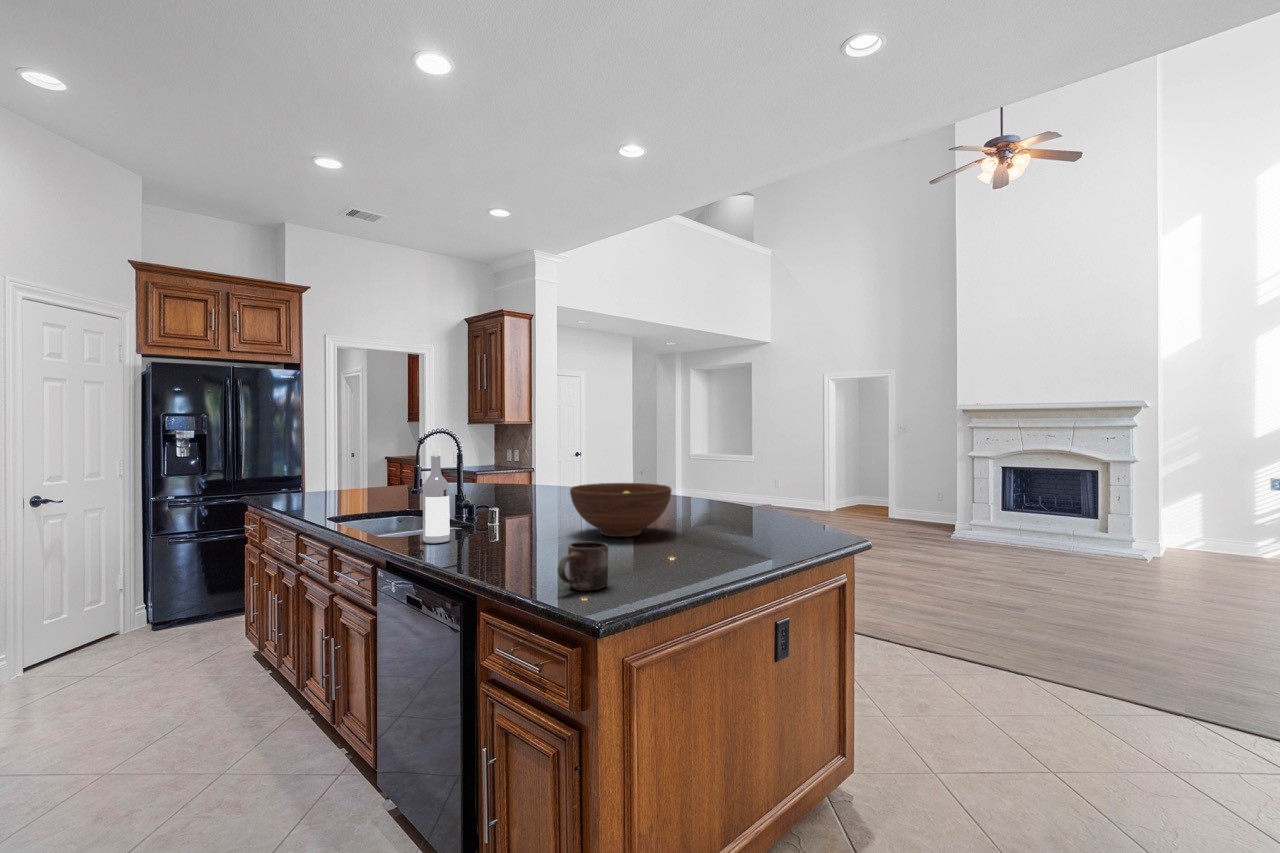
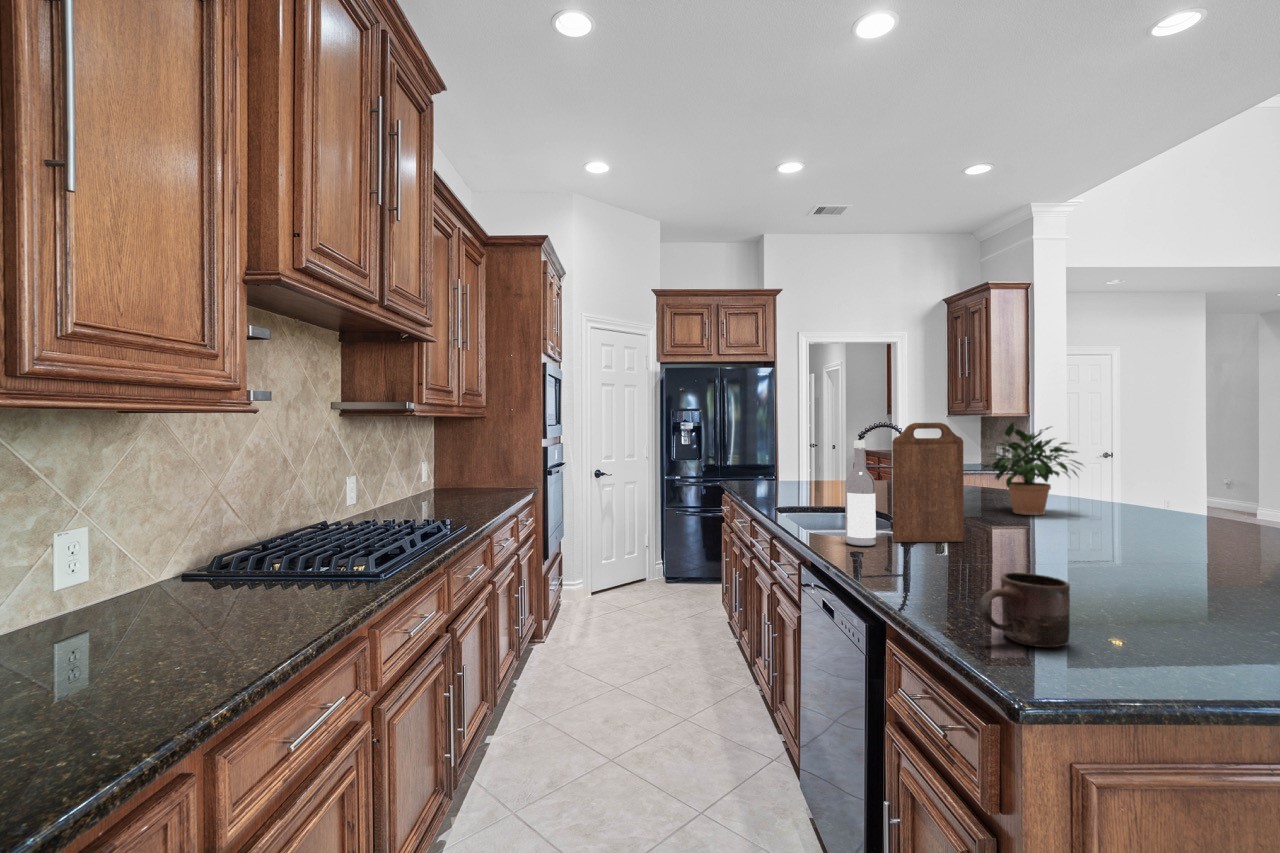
potted plant: none [515,431,586,505] -> present [984,422,1082,515]
cutting board: none [462,433,515,536] -> present [892,423,964,542]
fruit bowl: present [570,483,672,537] -> none [1040,493,1231,574]

